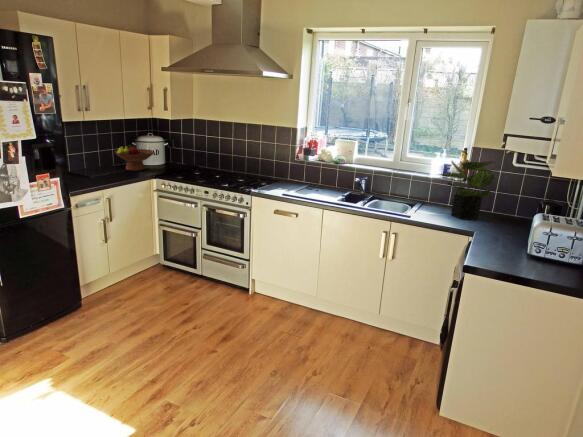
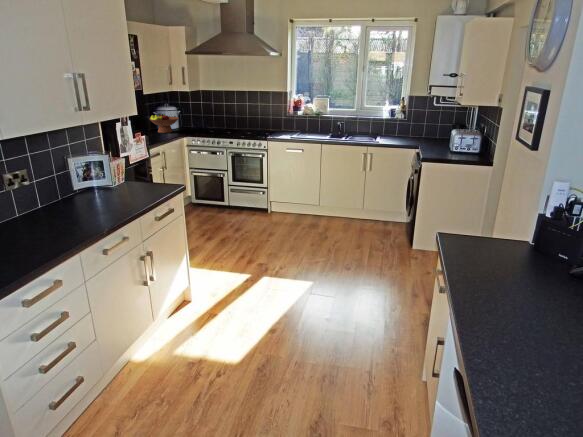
potted plant: present [440,161,494,220] -> none [390,103,426,142]

